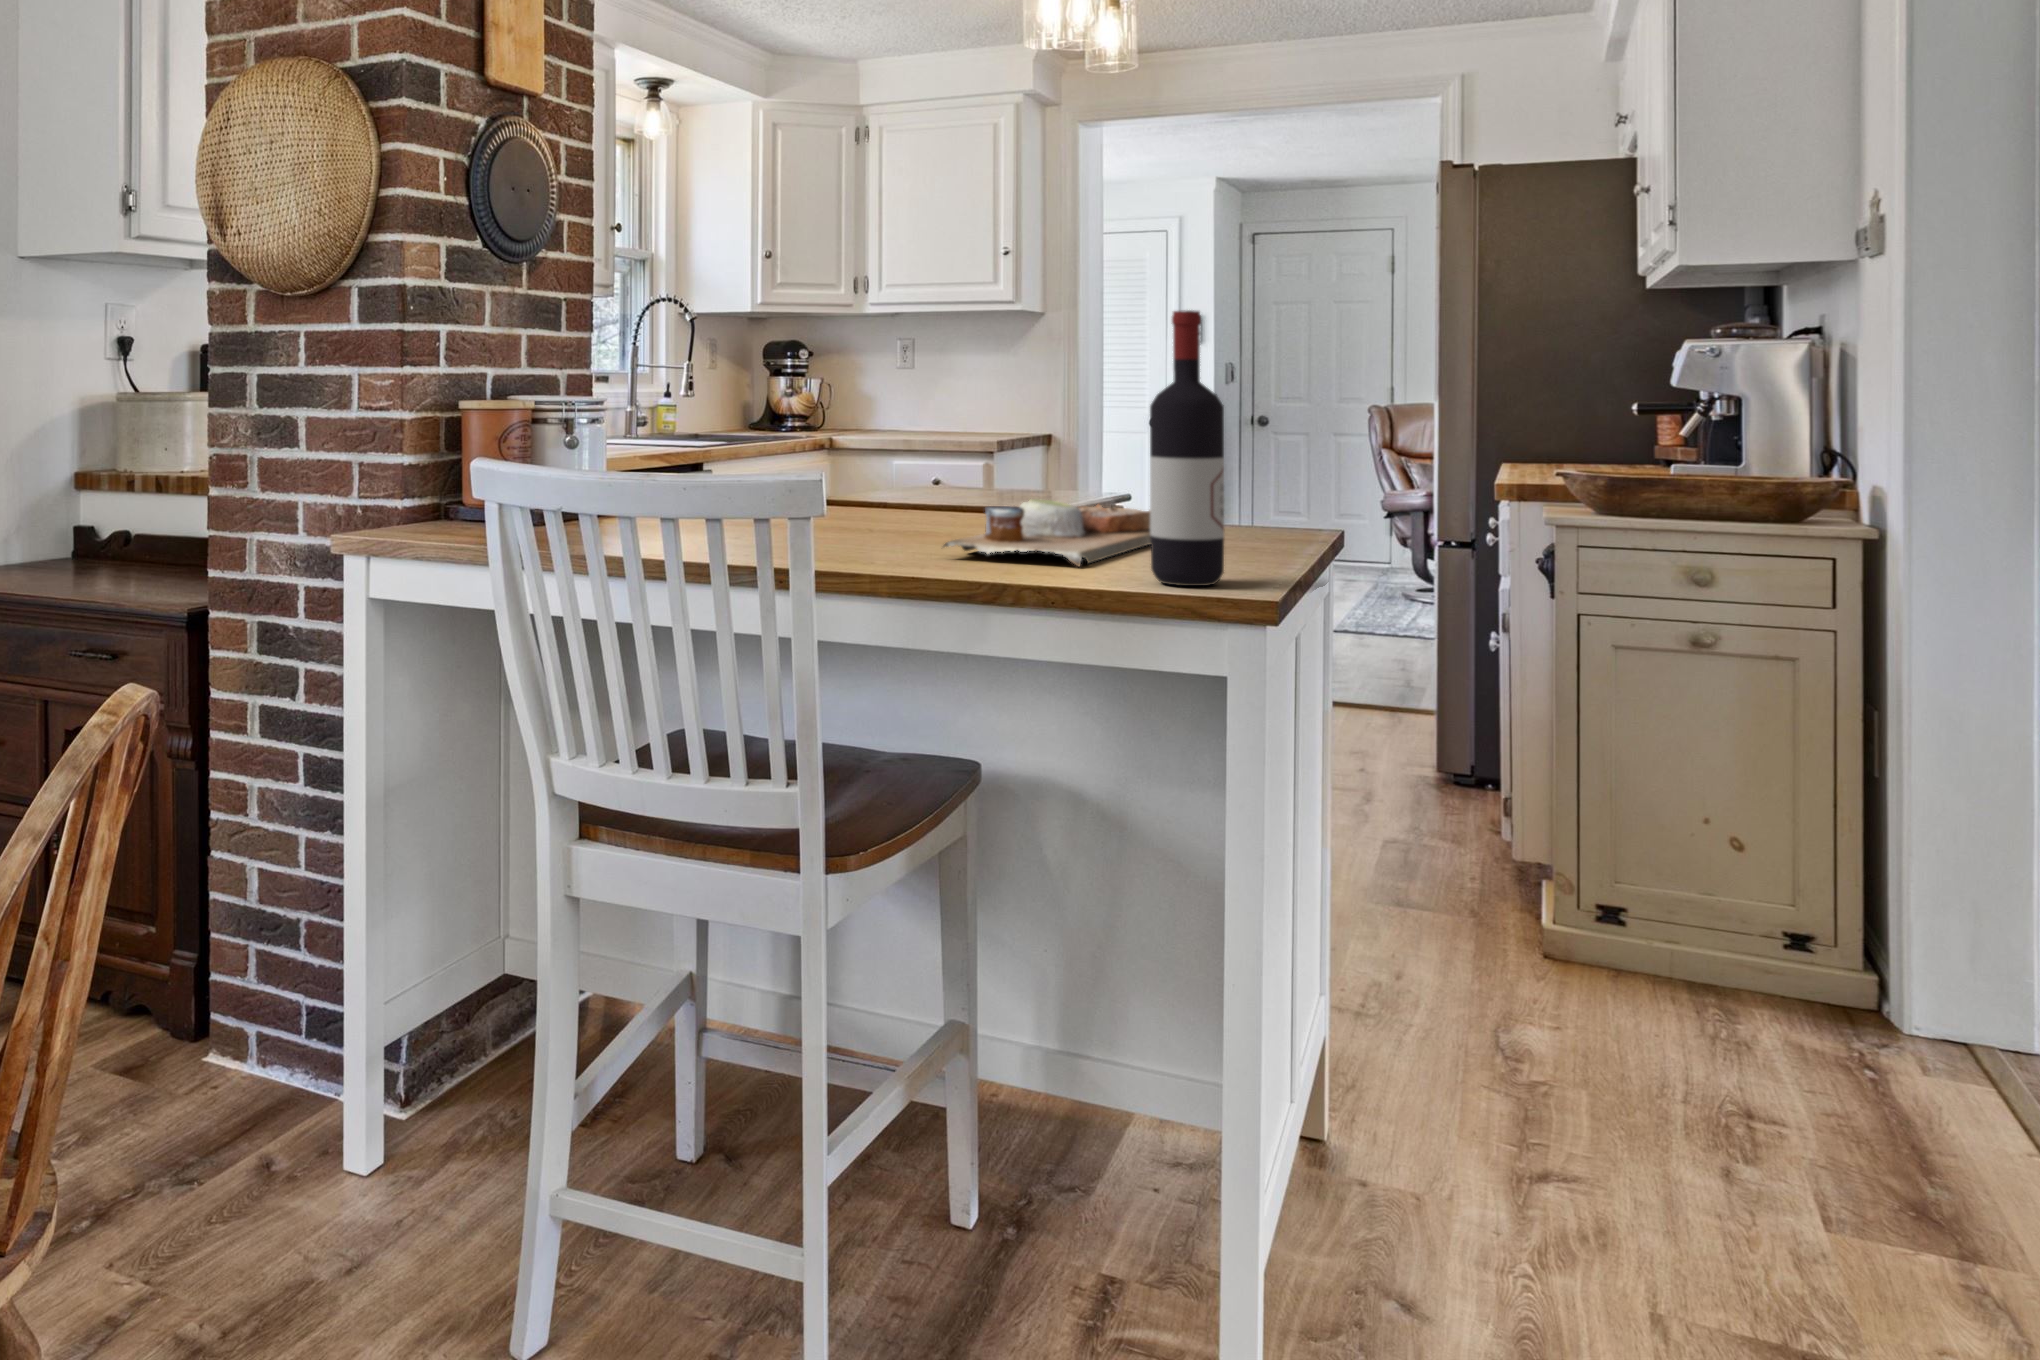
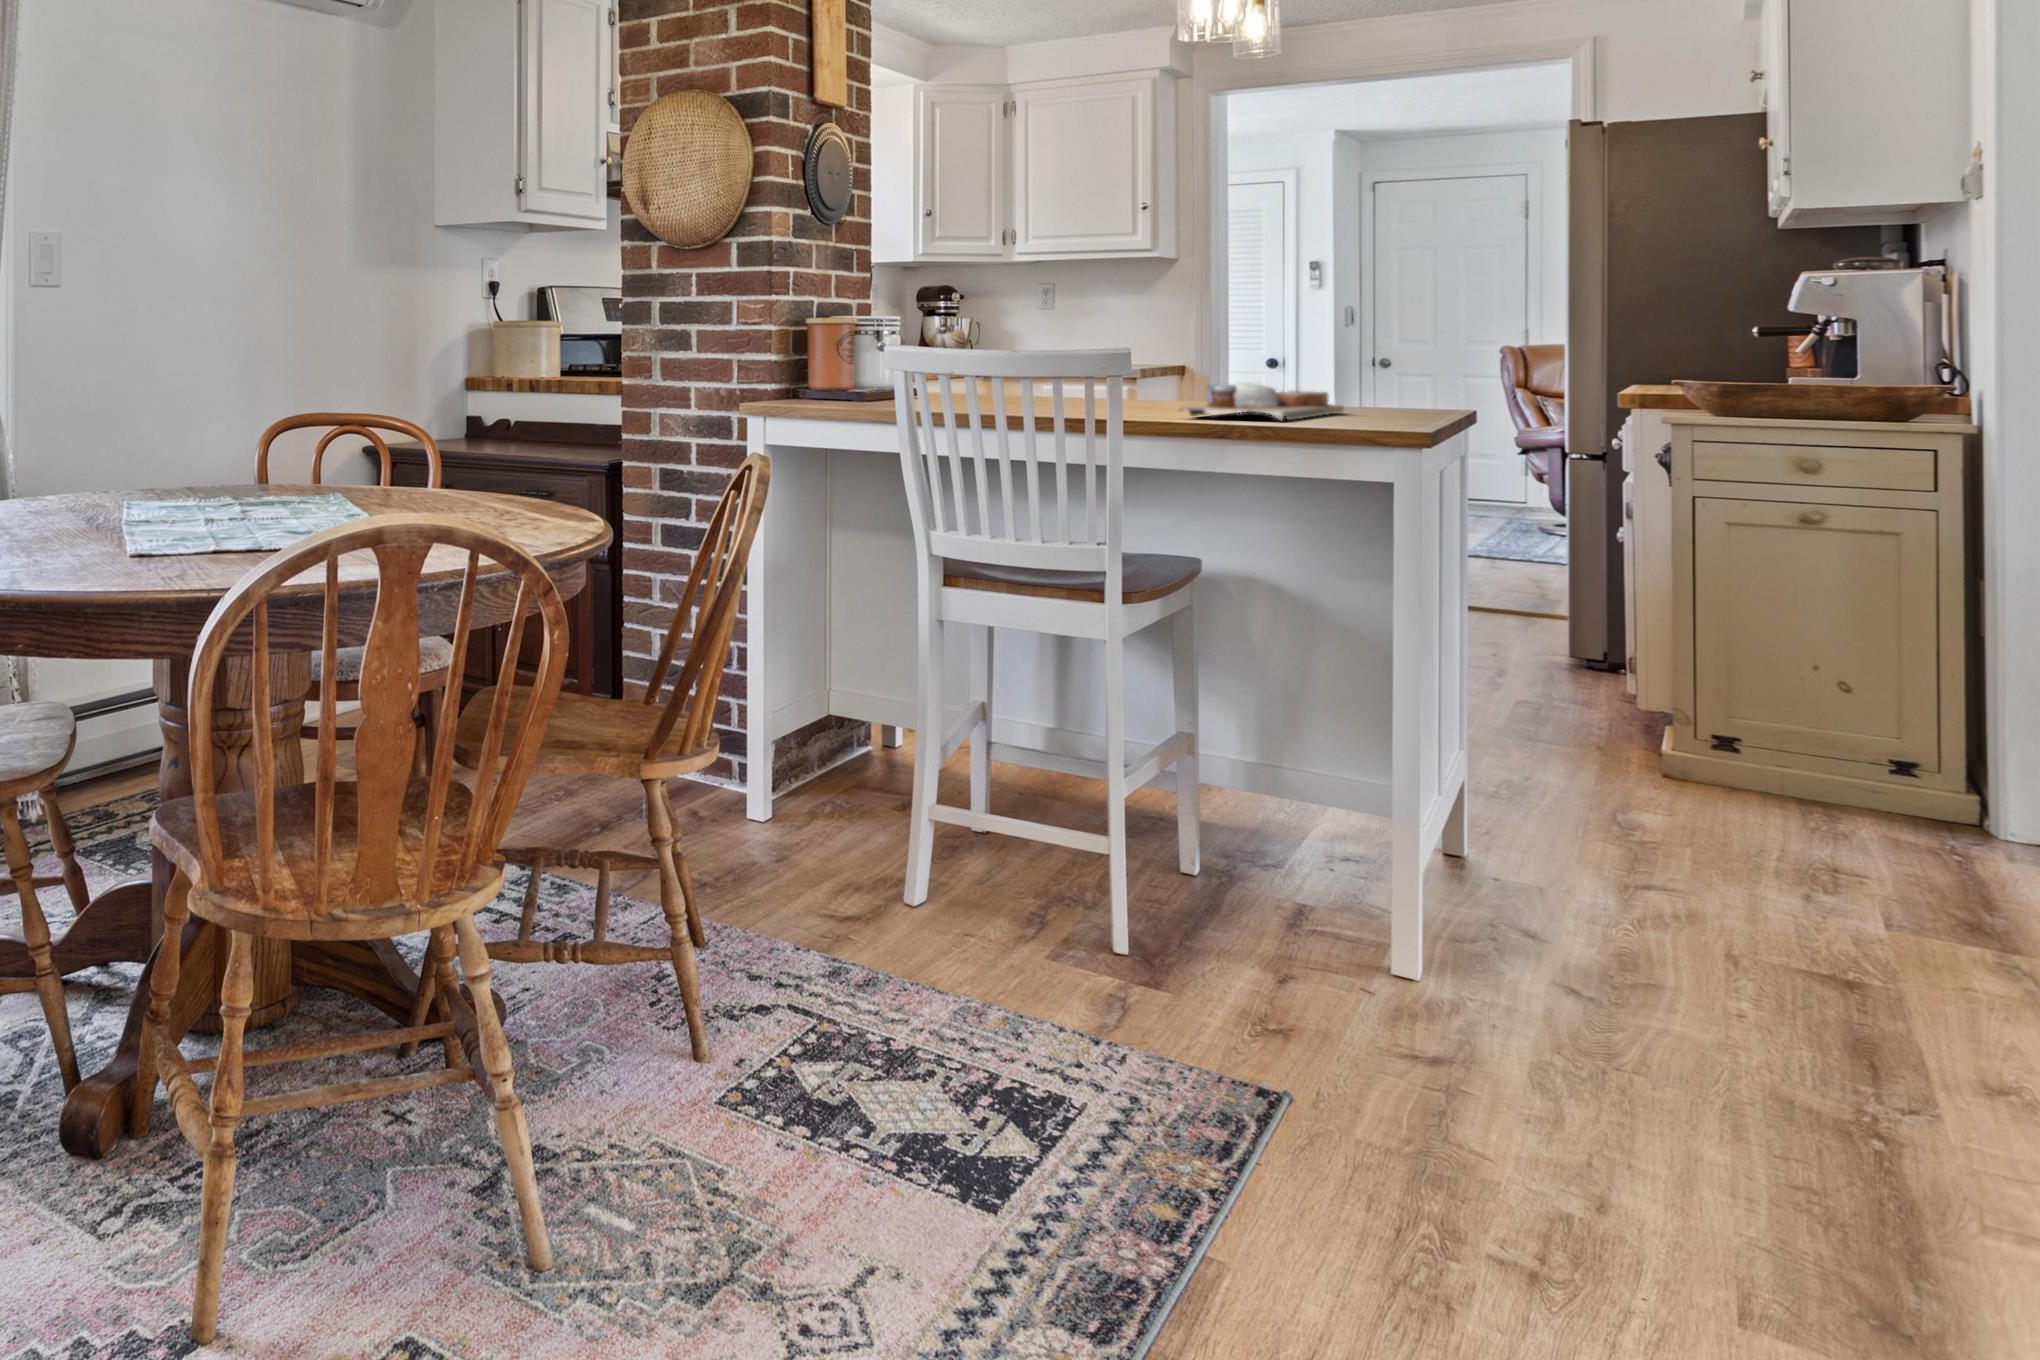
wine bottle: present [1150,310,1224,586] -> none [1339,248,1393,427]

